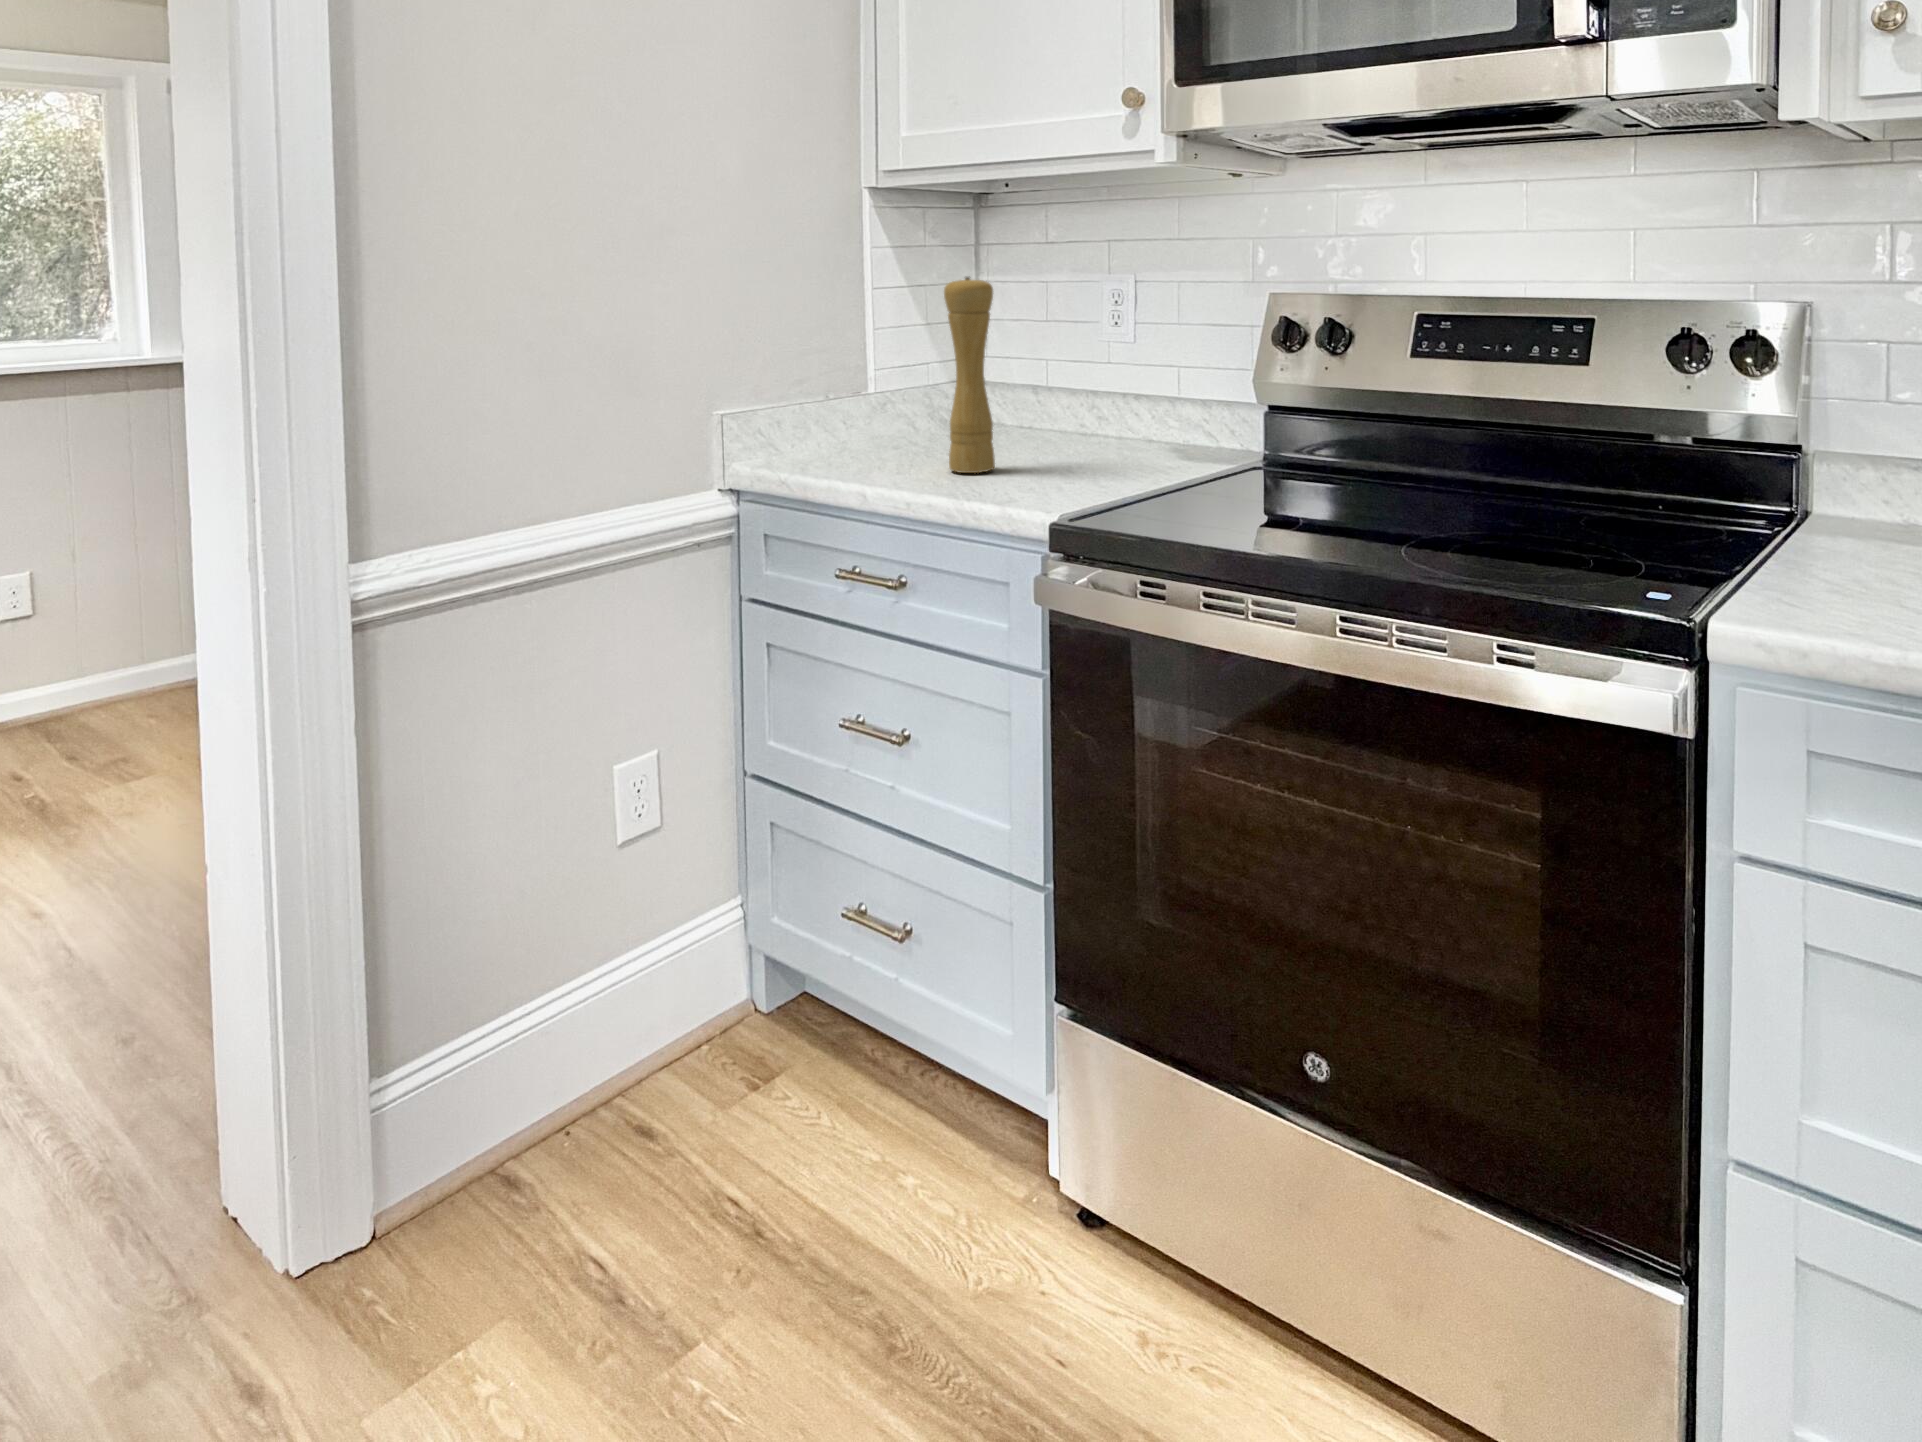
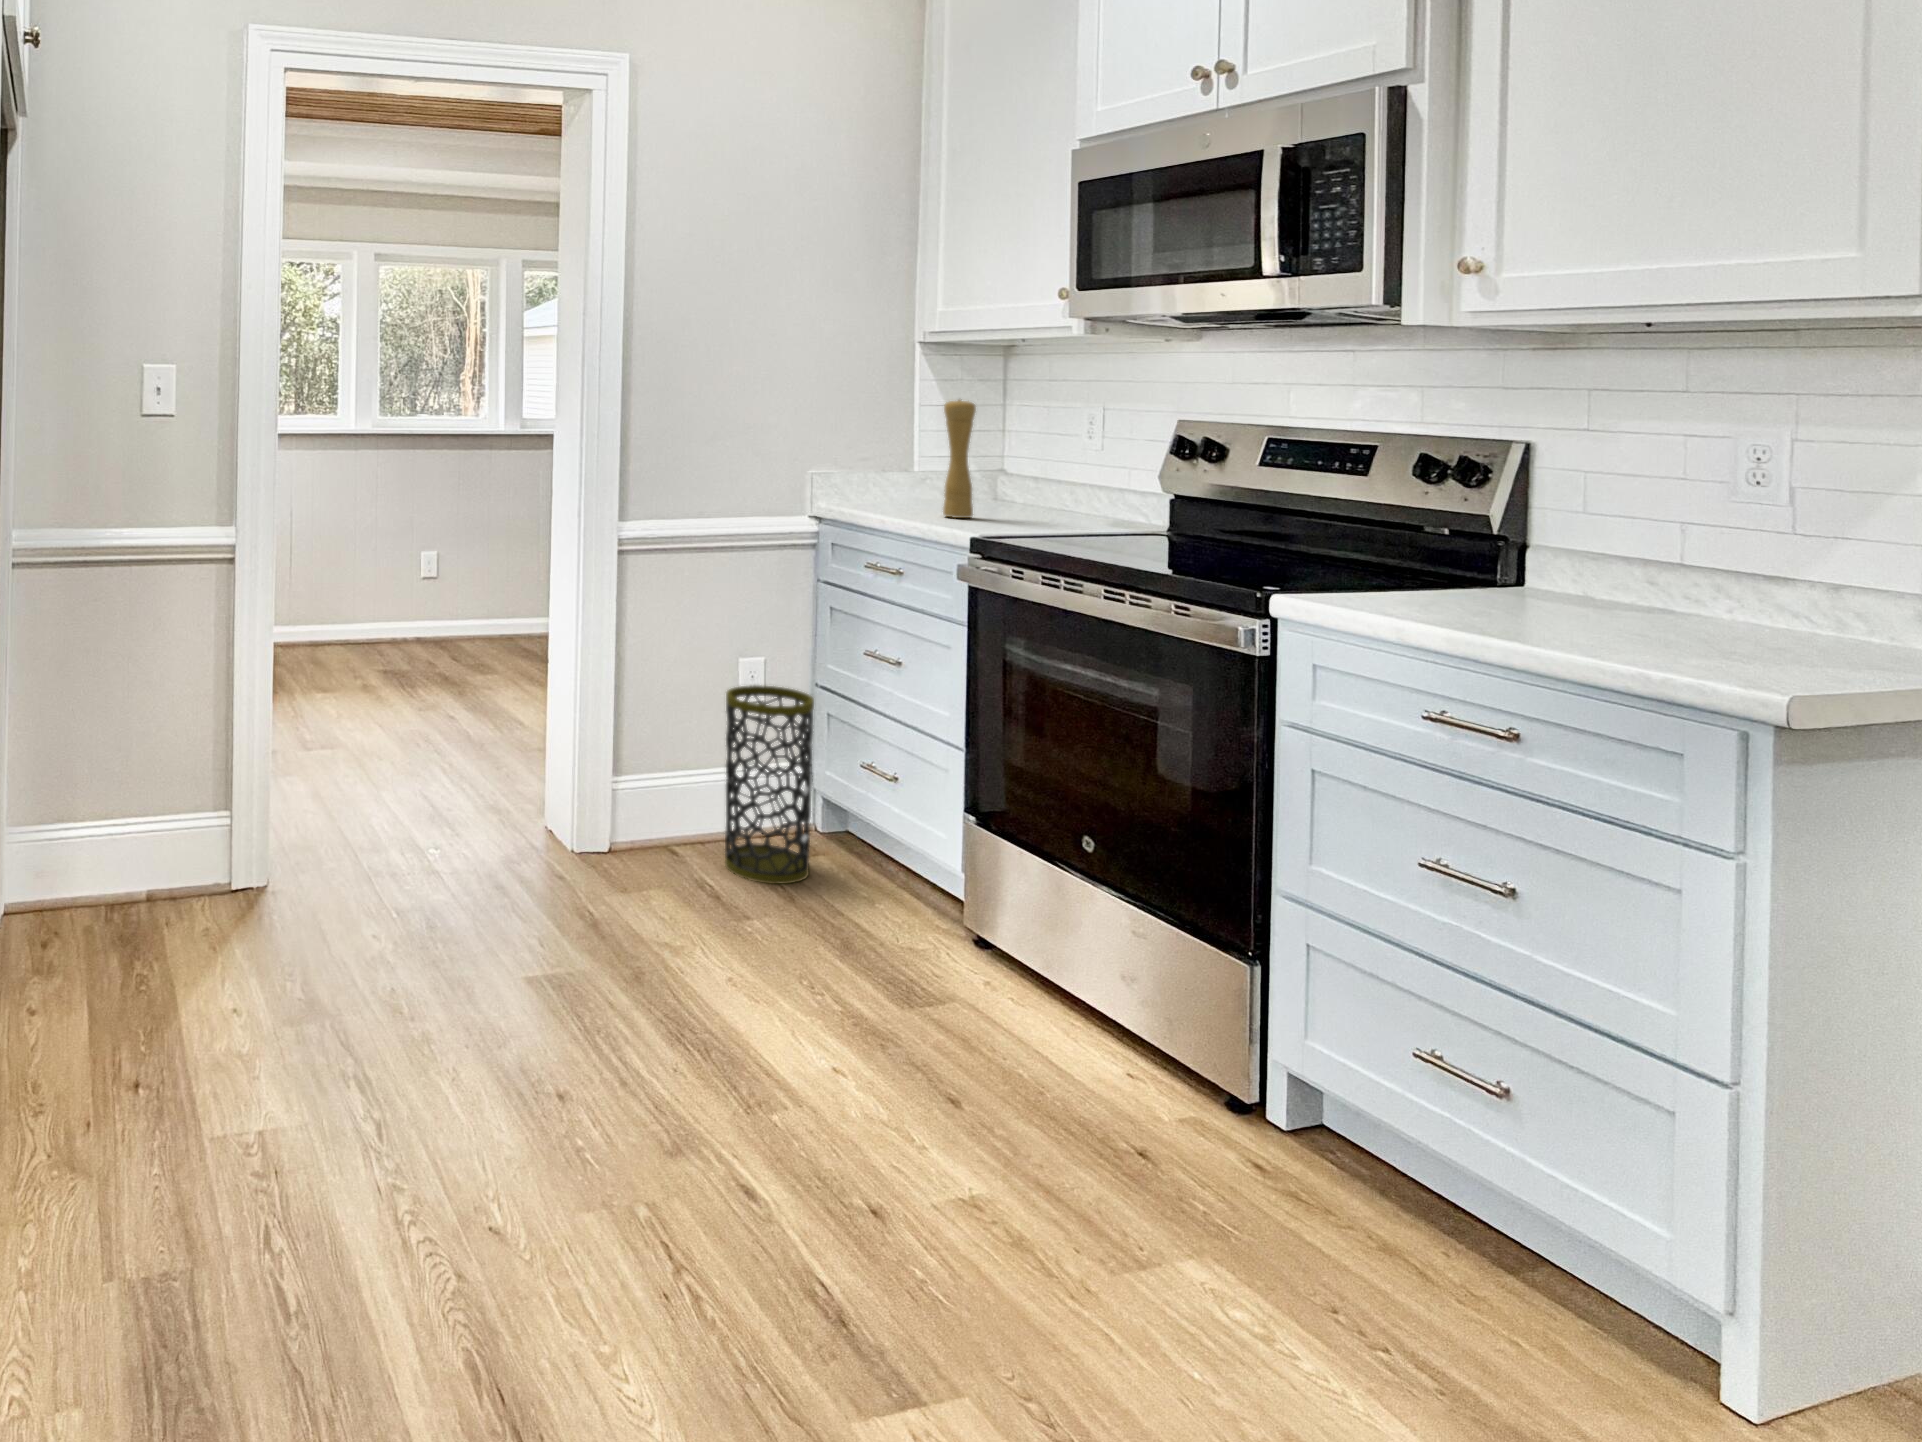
trash can: none [597,800,764,1190] -> present [725,685,814,884]

